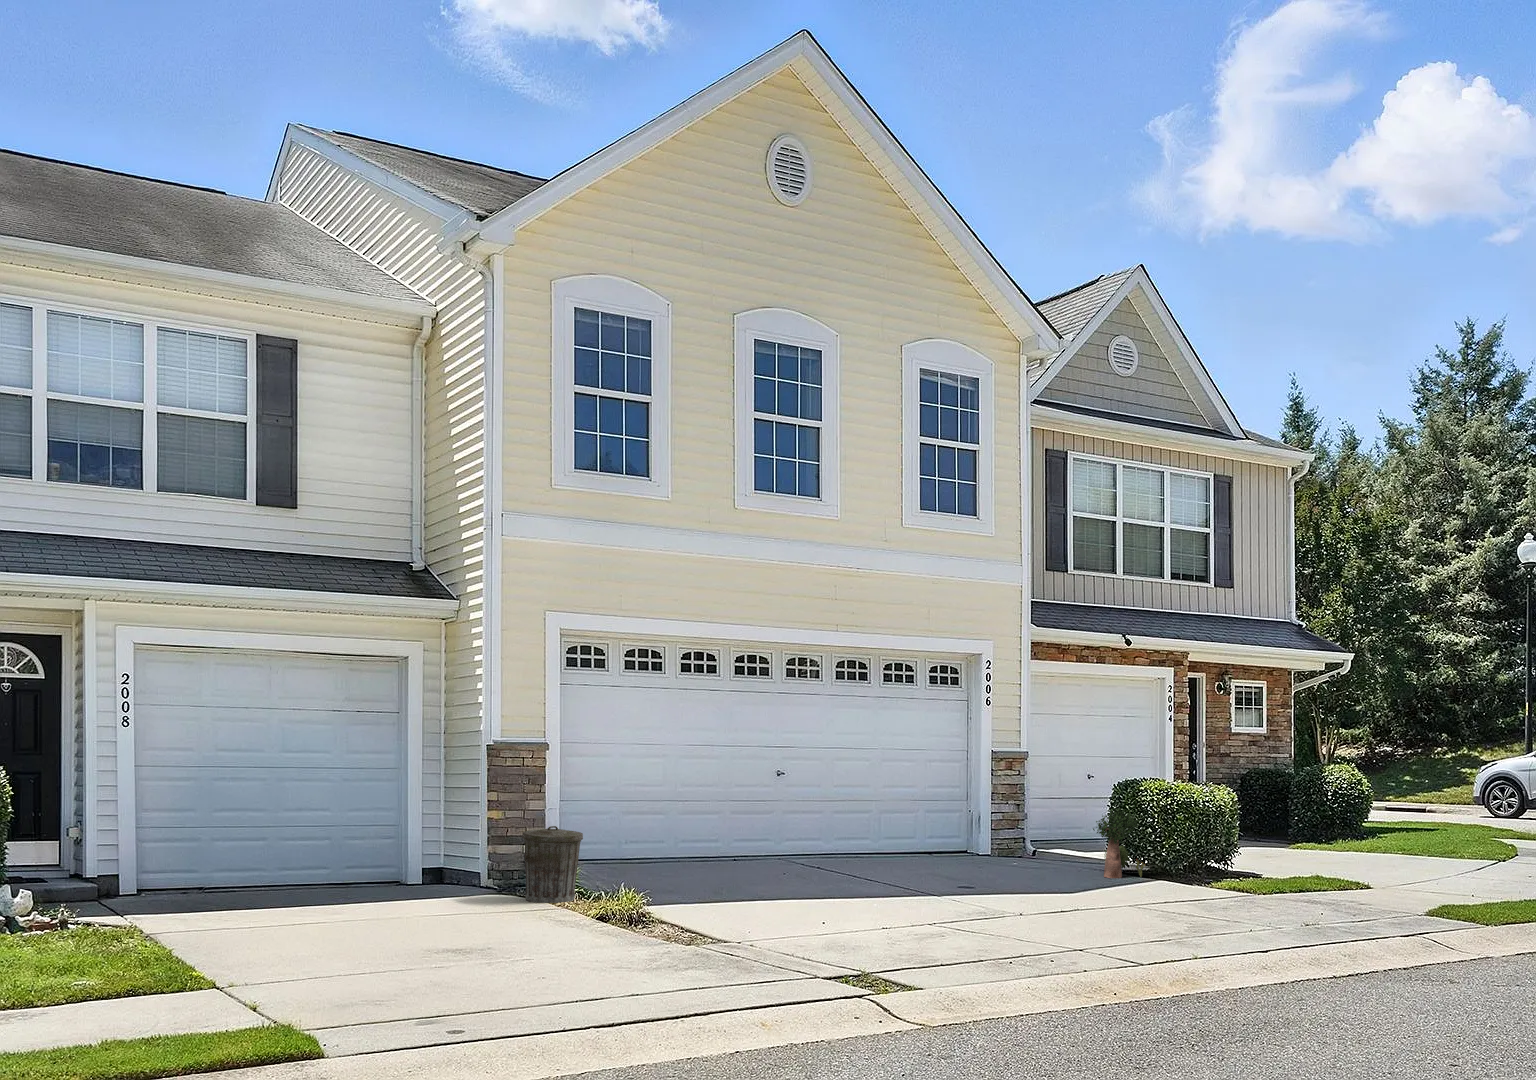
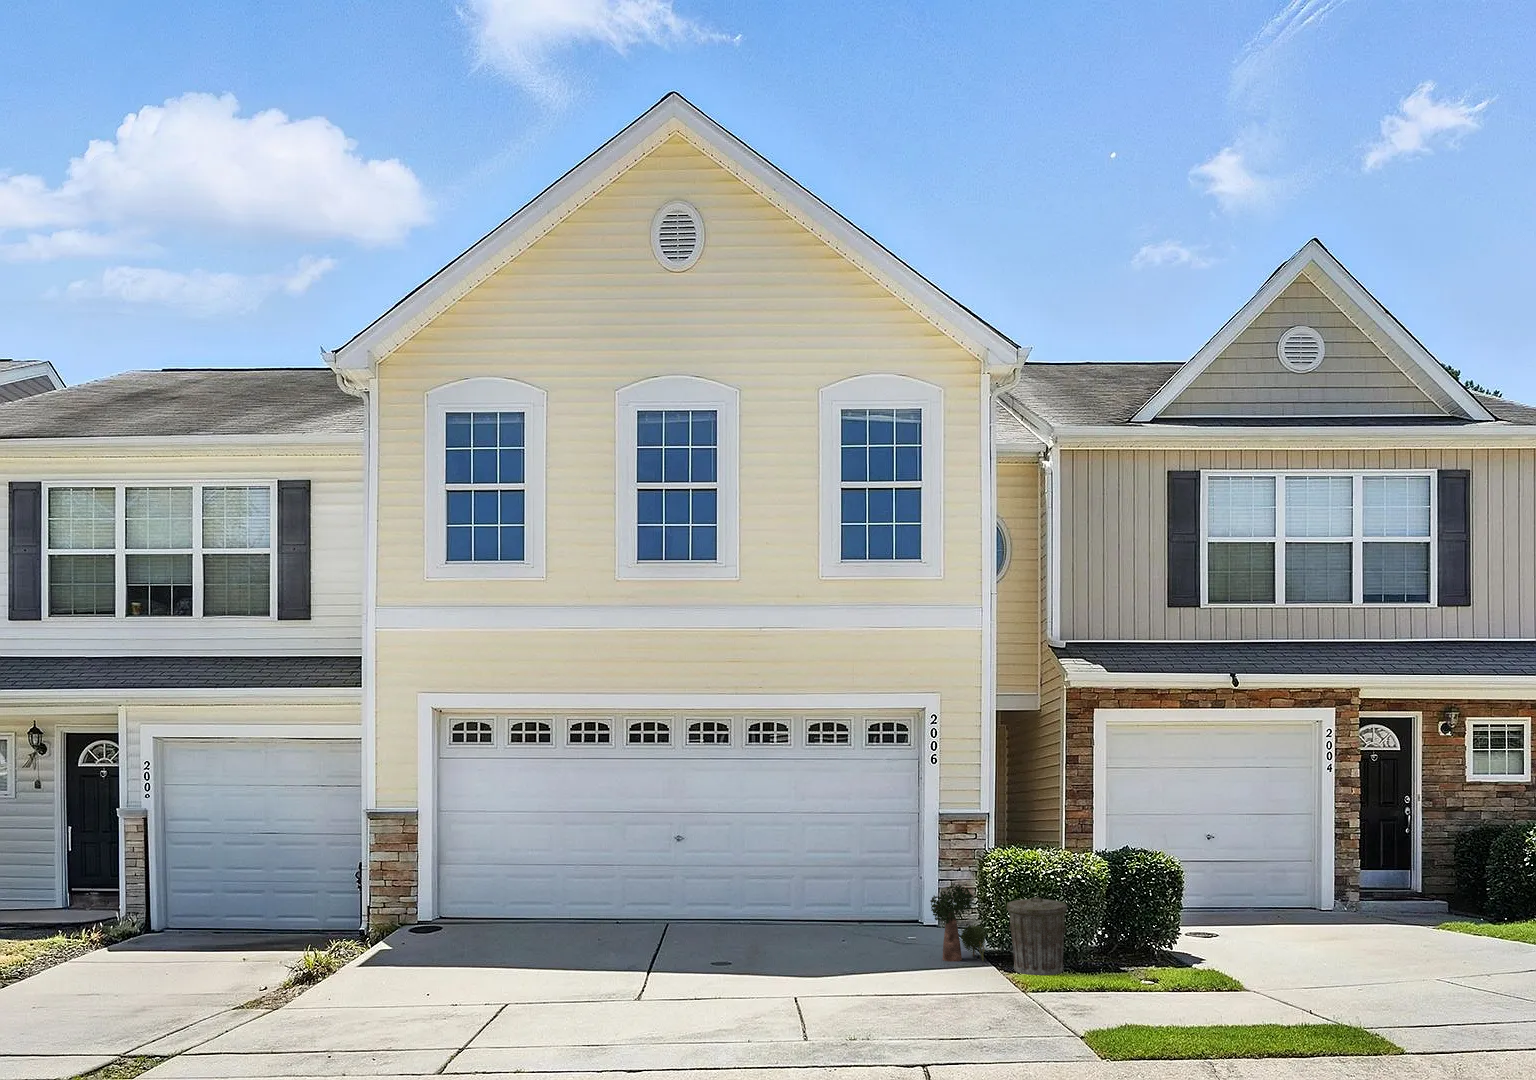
trash can: present [522,826,583,903] -> present [1007,897,1067,975]

